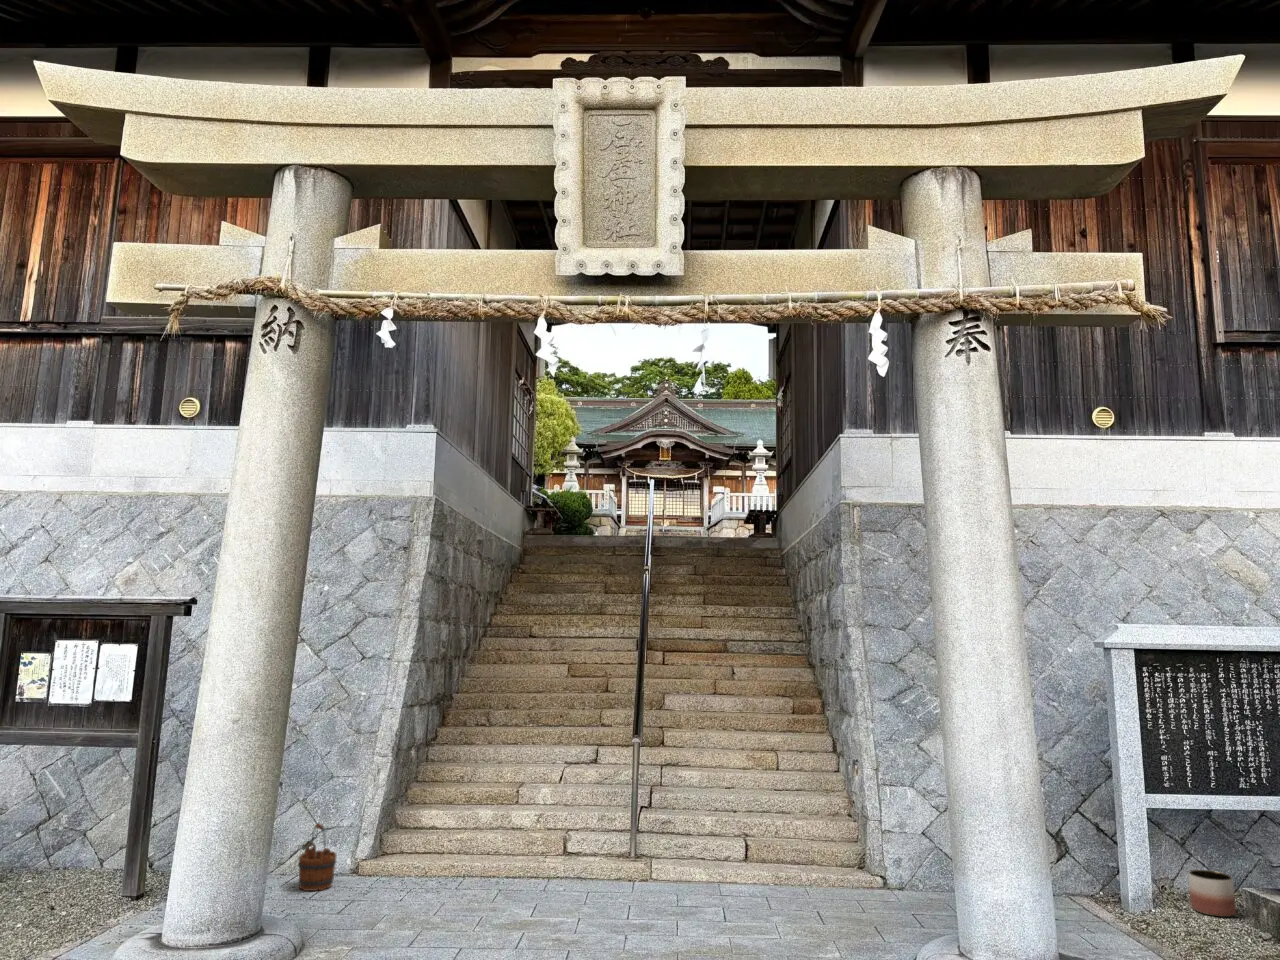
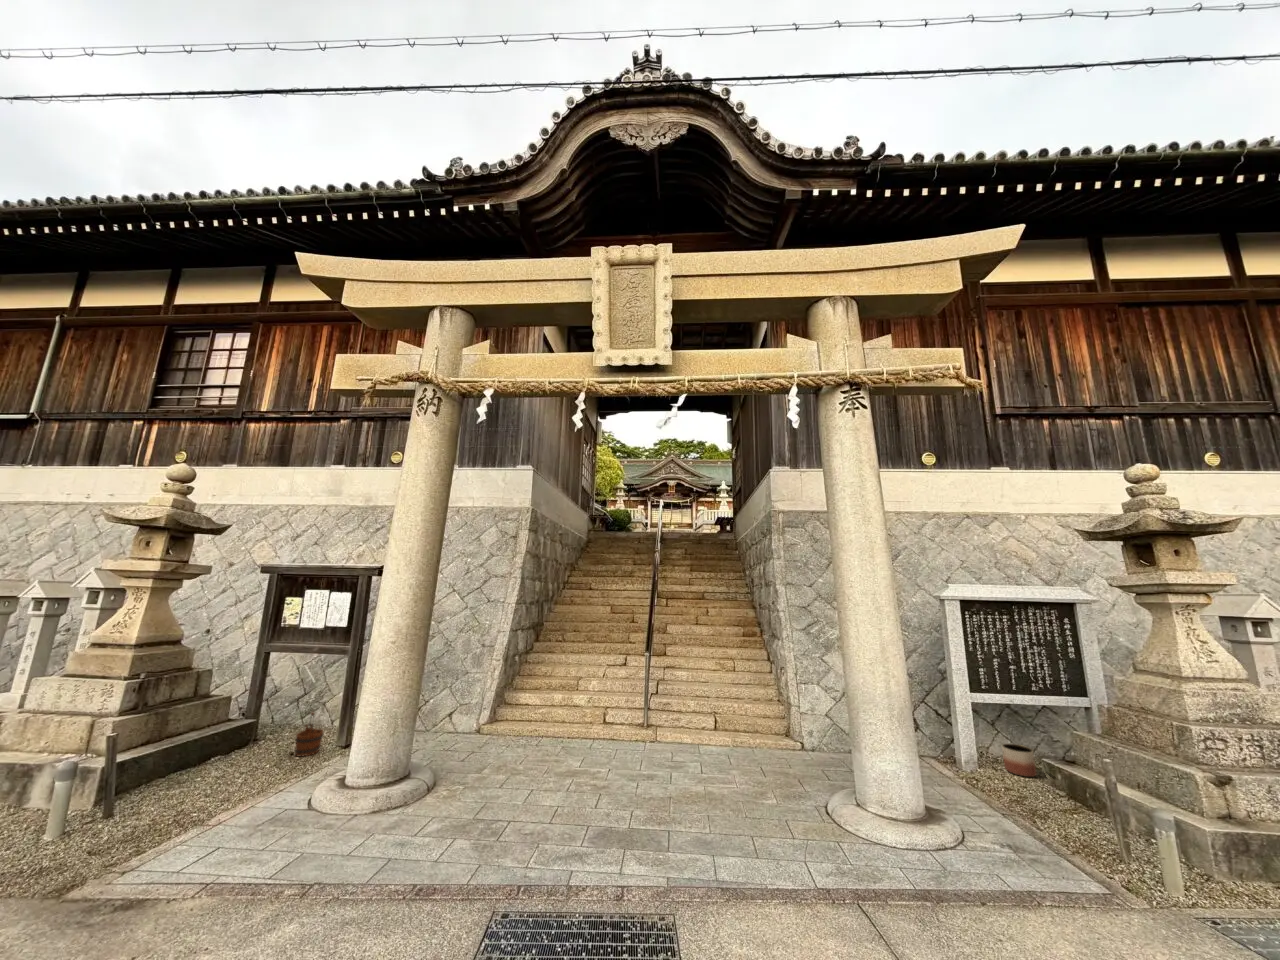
wooden bucket: present [298,824,336,891] -> present [295,712,323,756]

